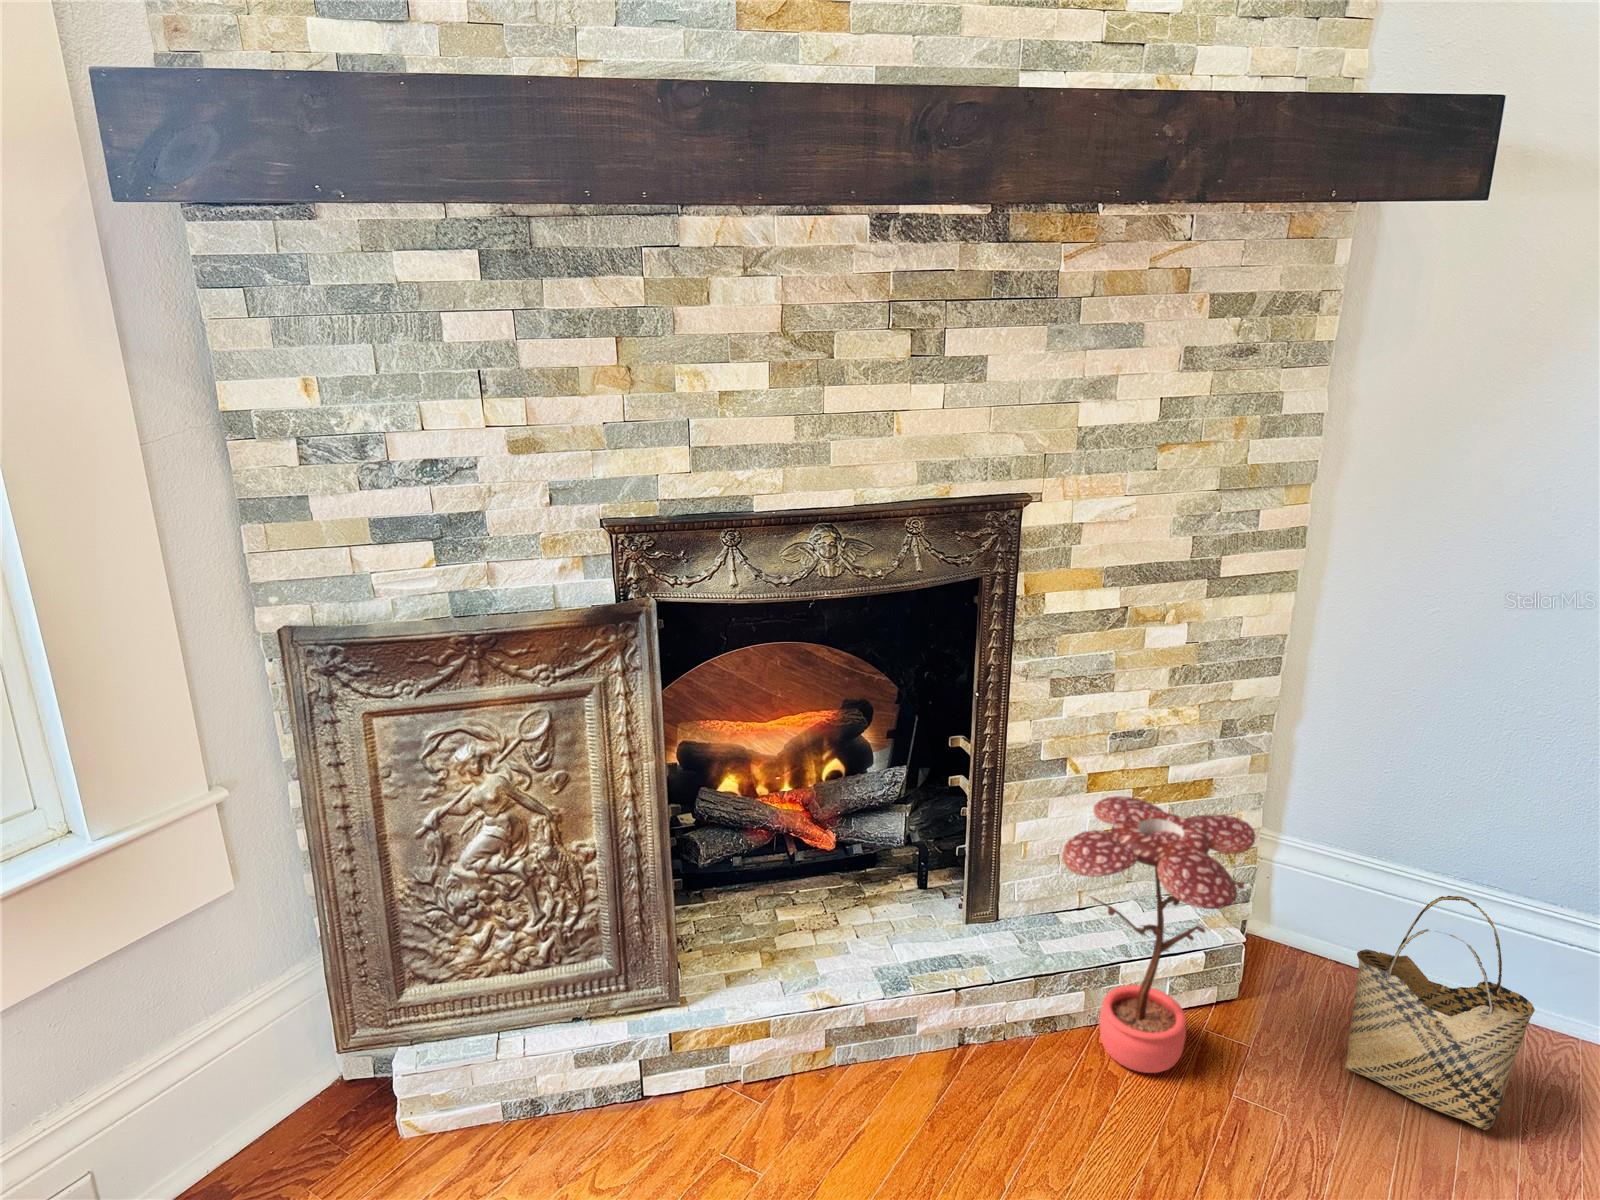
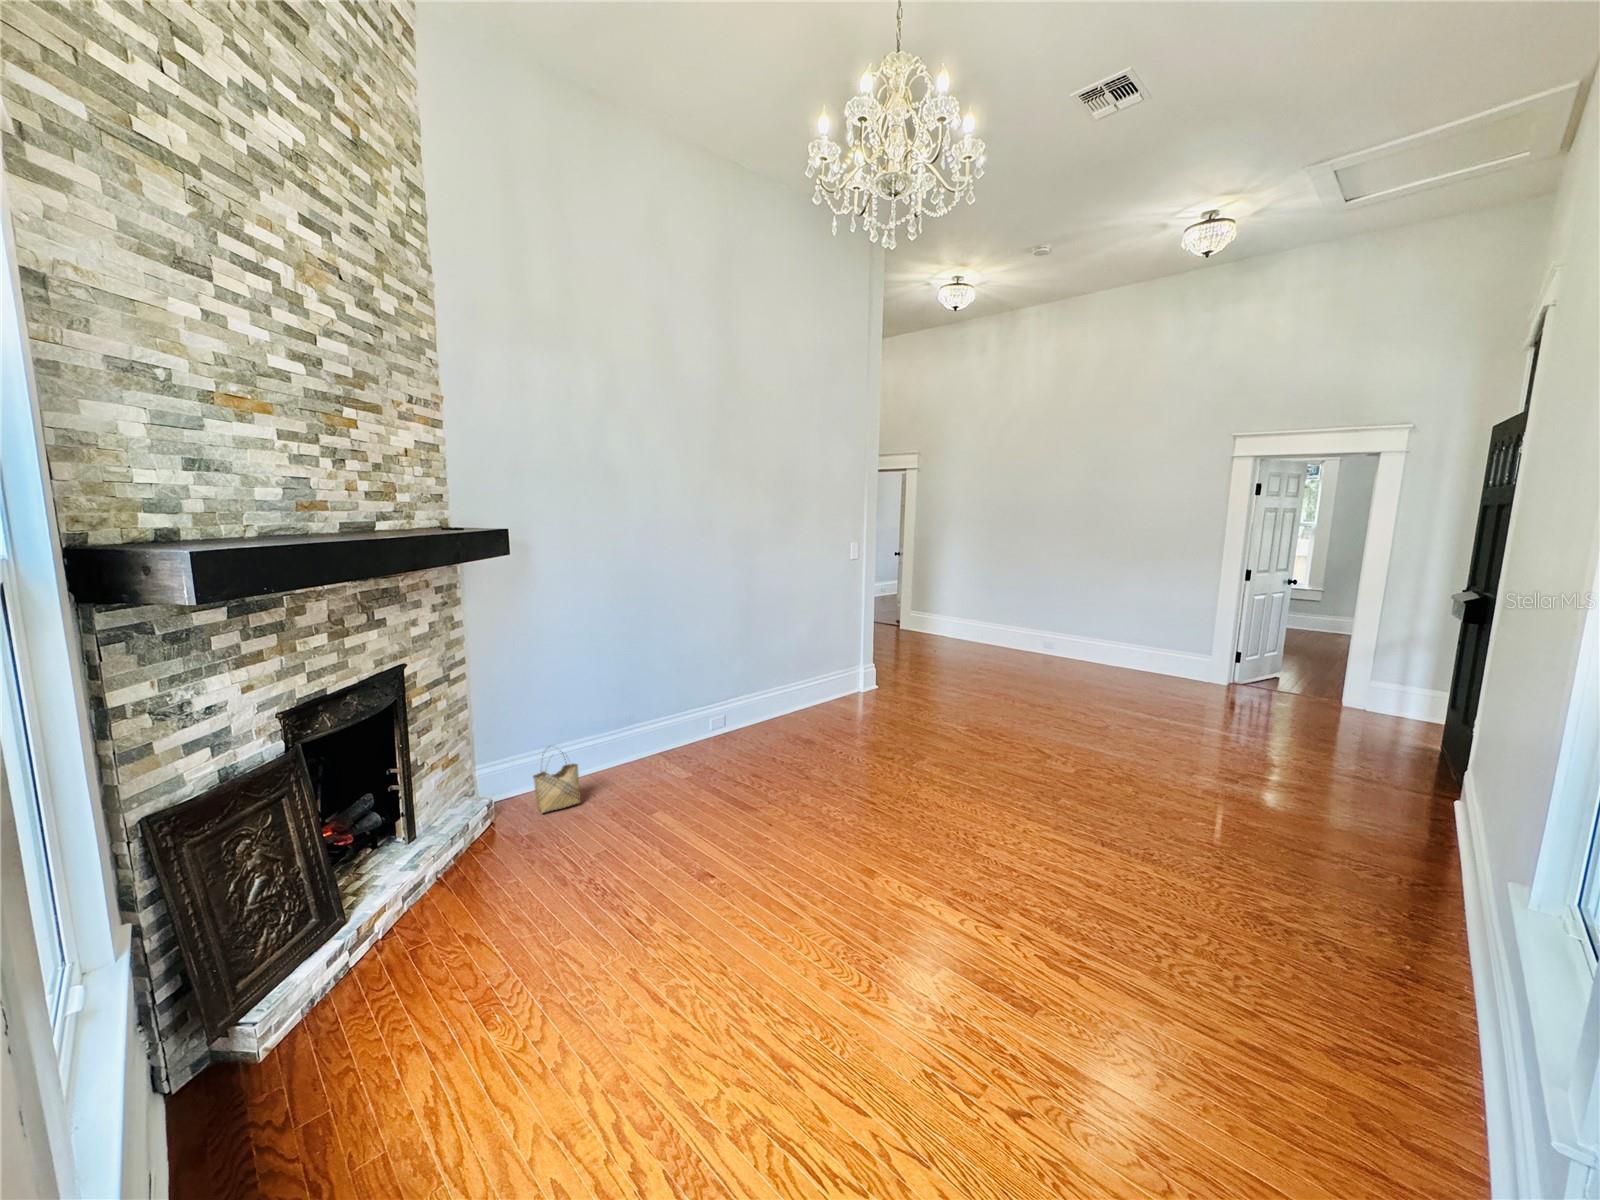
potted plant: present [1062,796,1255,1073] -> none [445,751,518,851]

